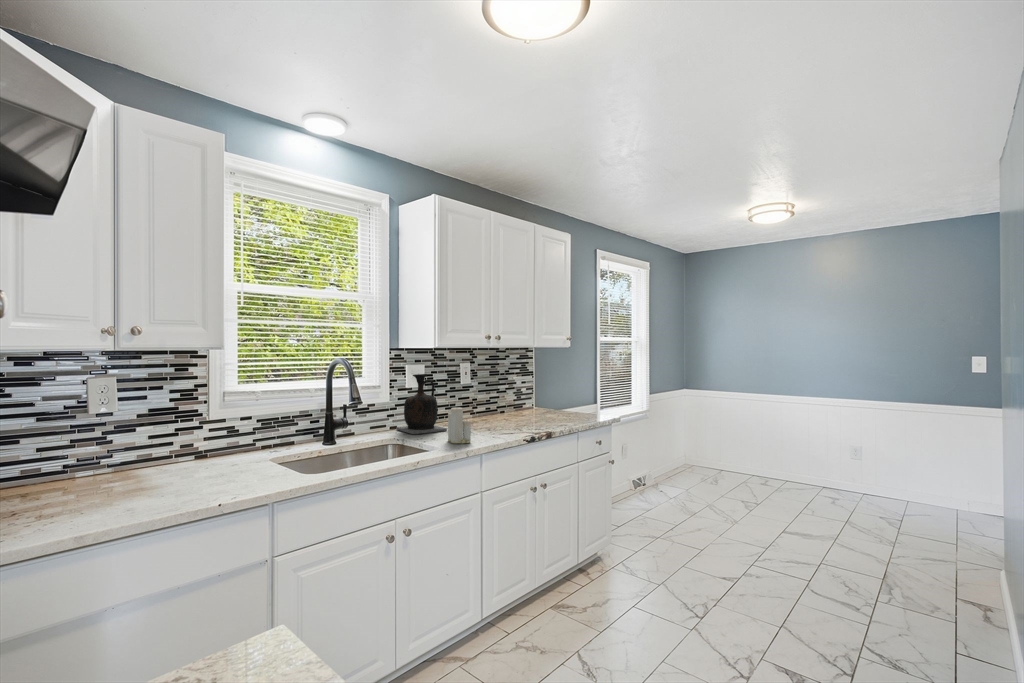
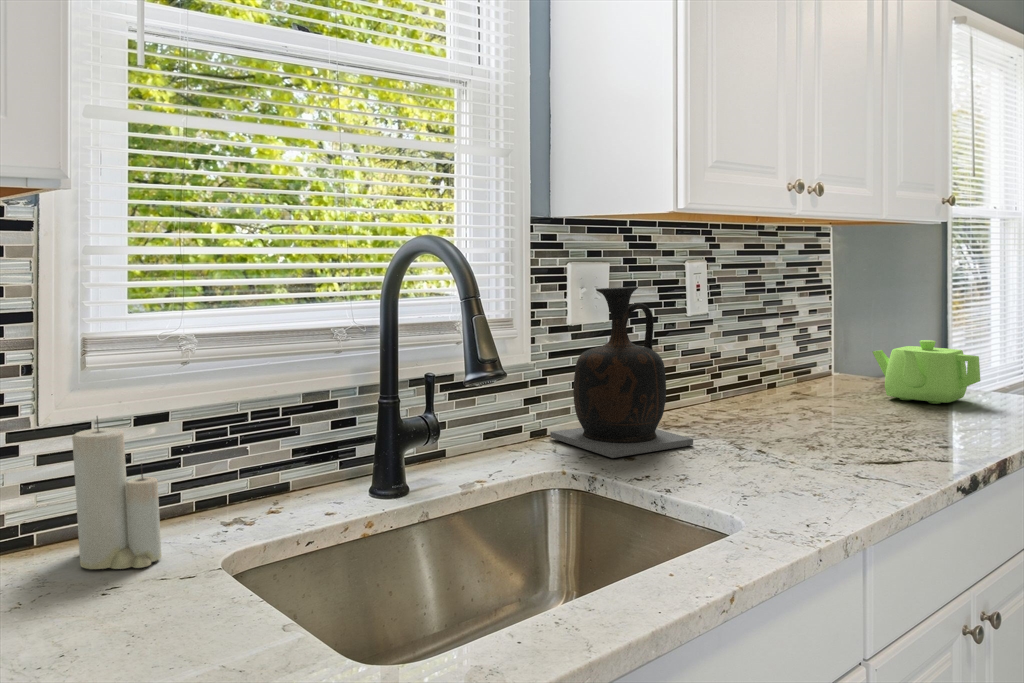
teapot: none [537,393,571,418] -> present [872,340,980,404]
candle: present [448,407,471,443] -> present [72,416,161,569]

